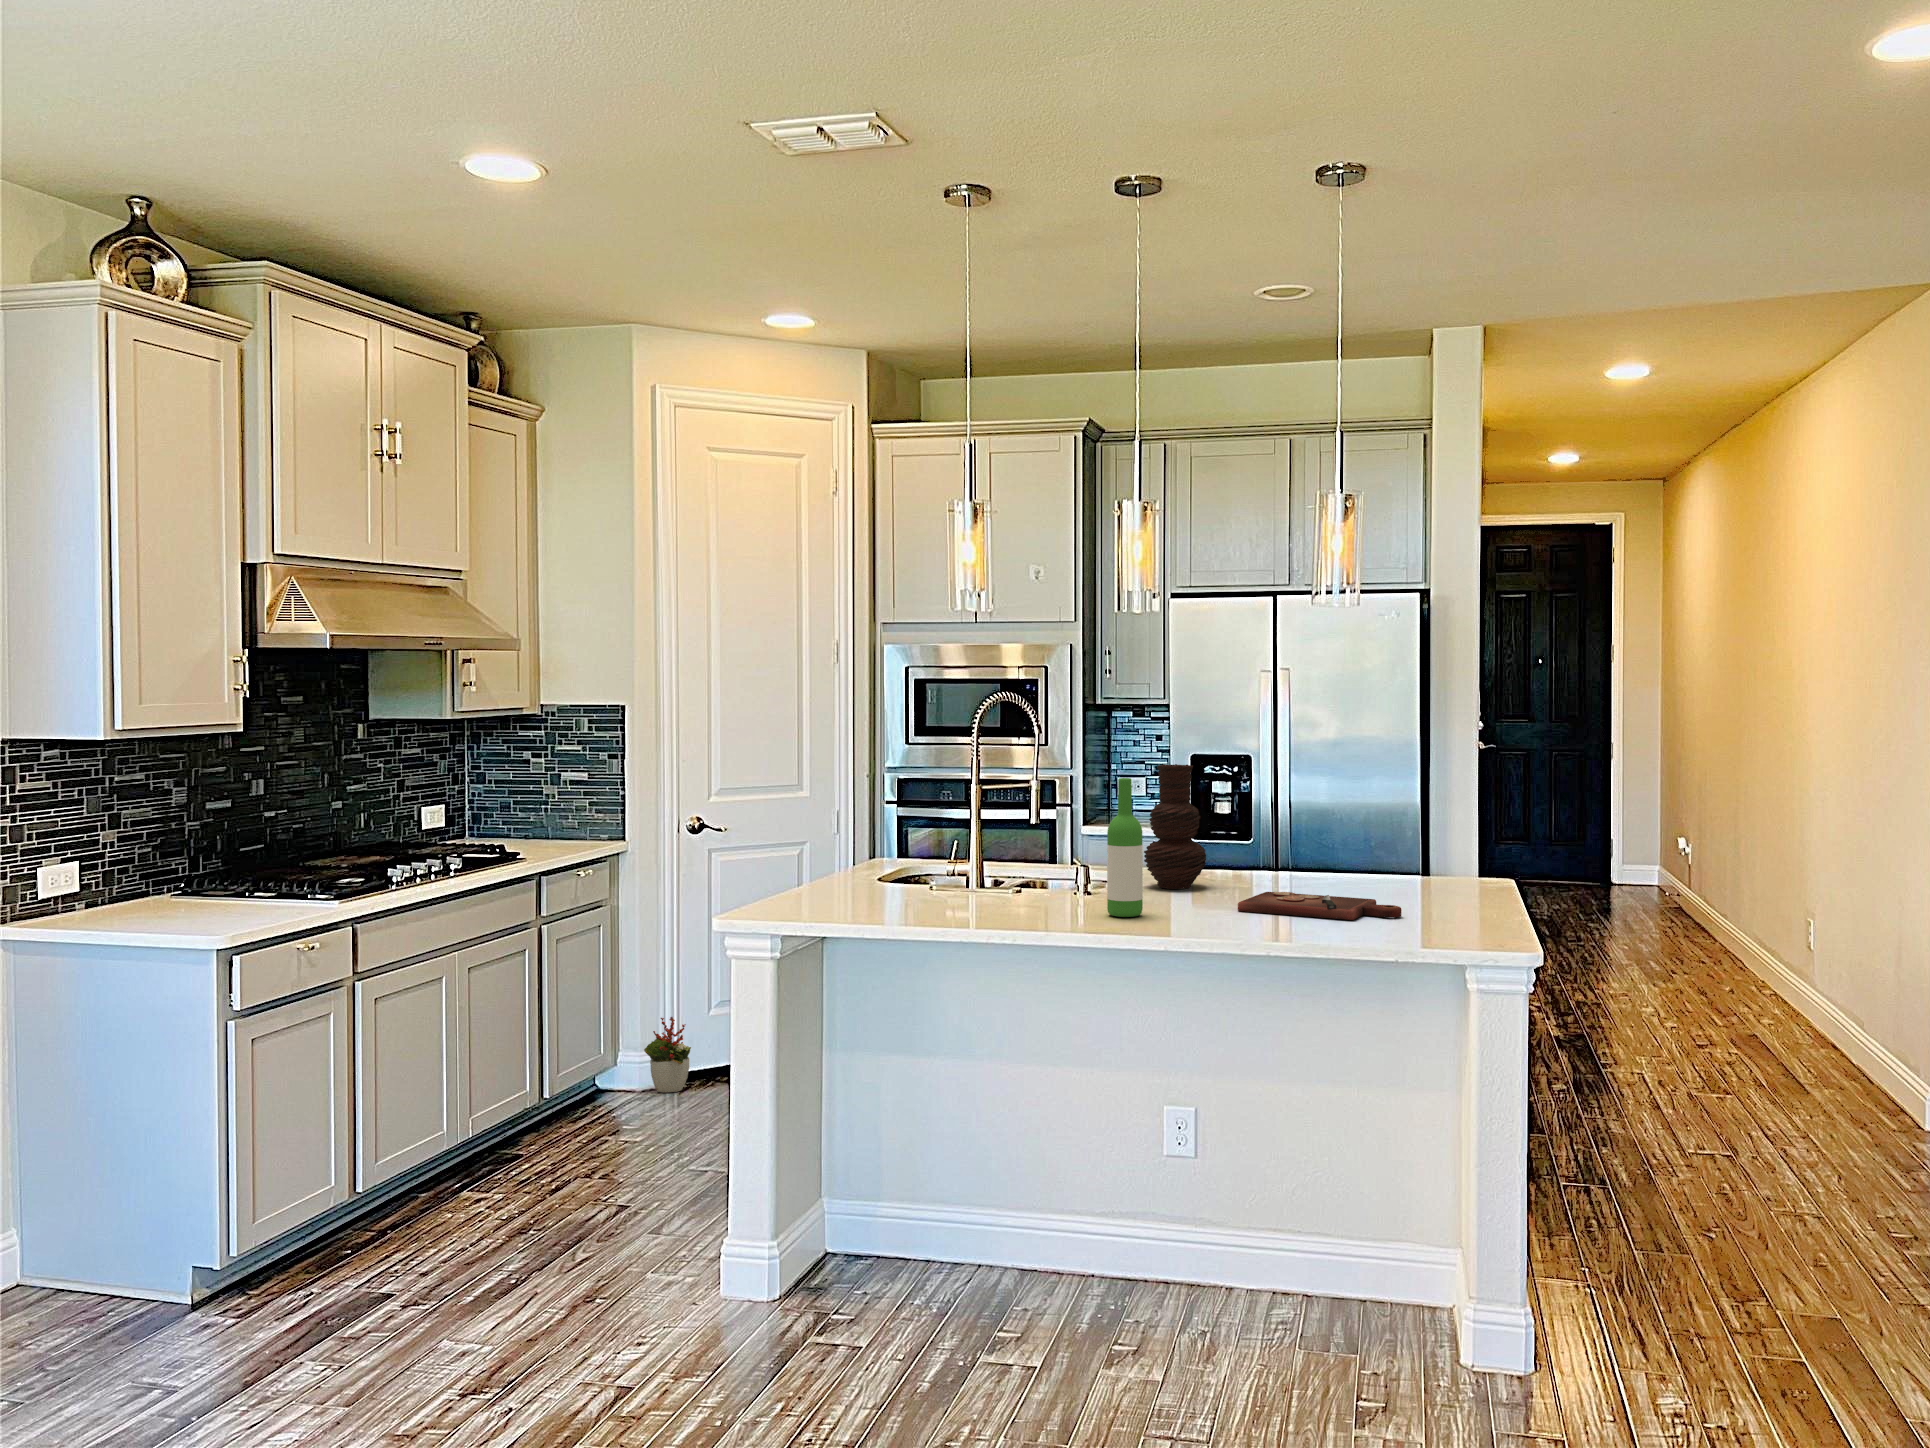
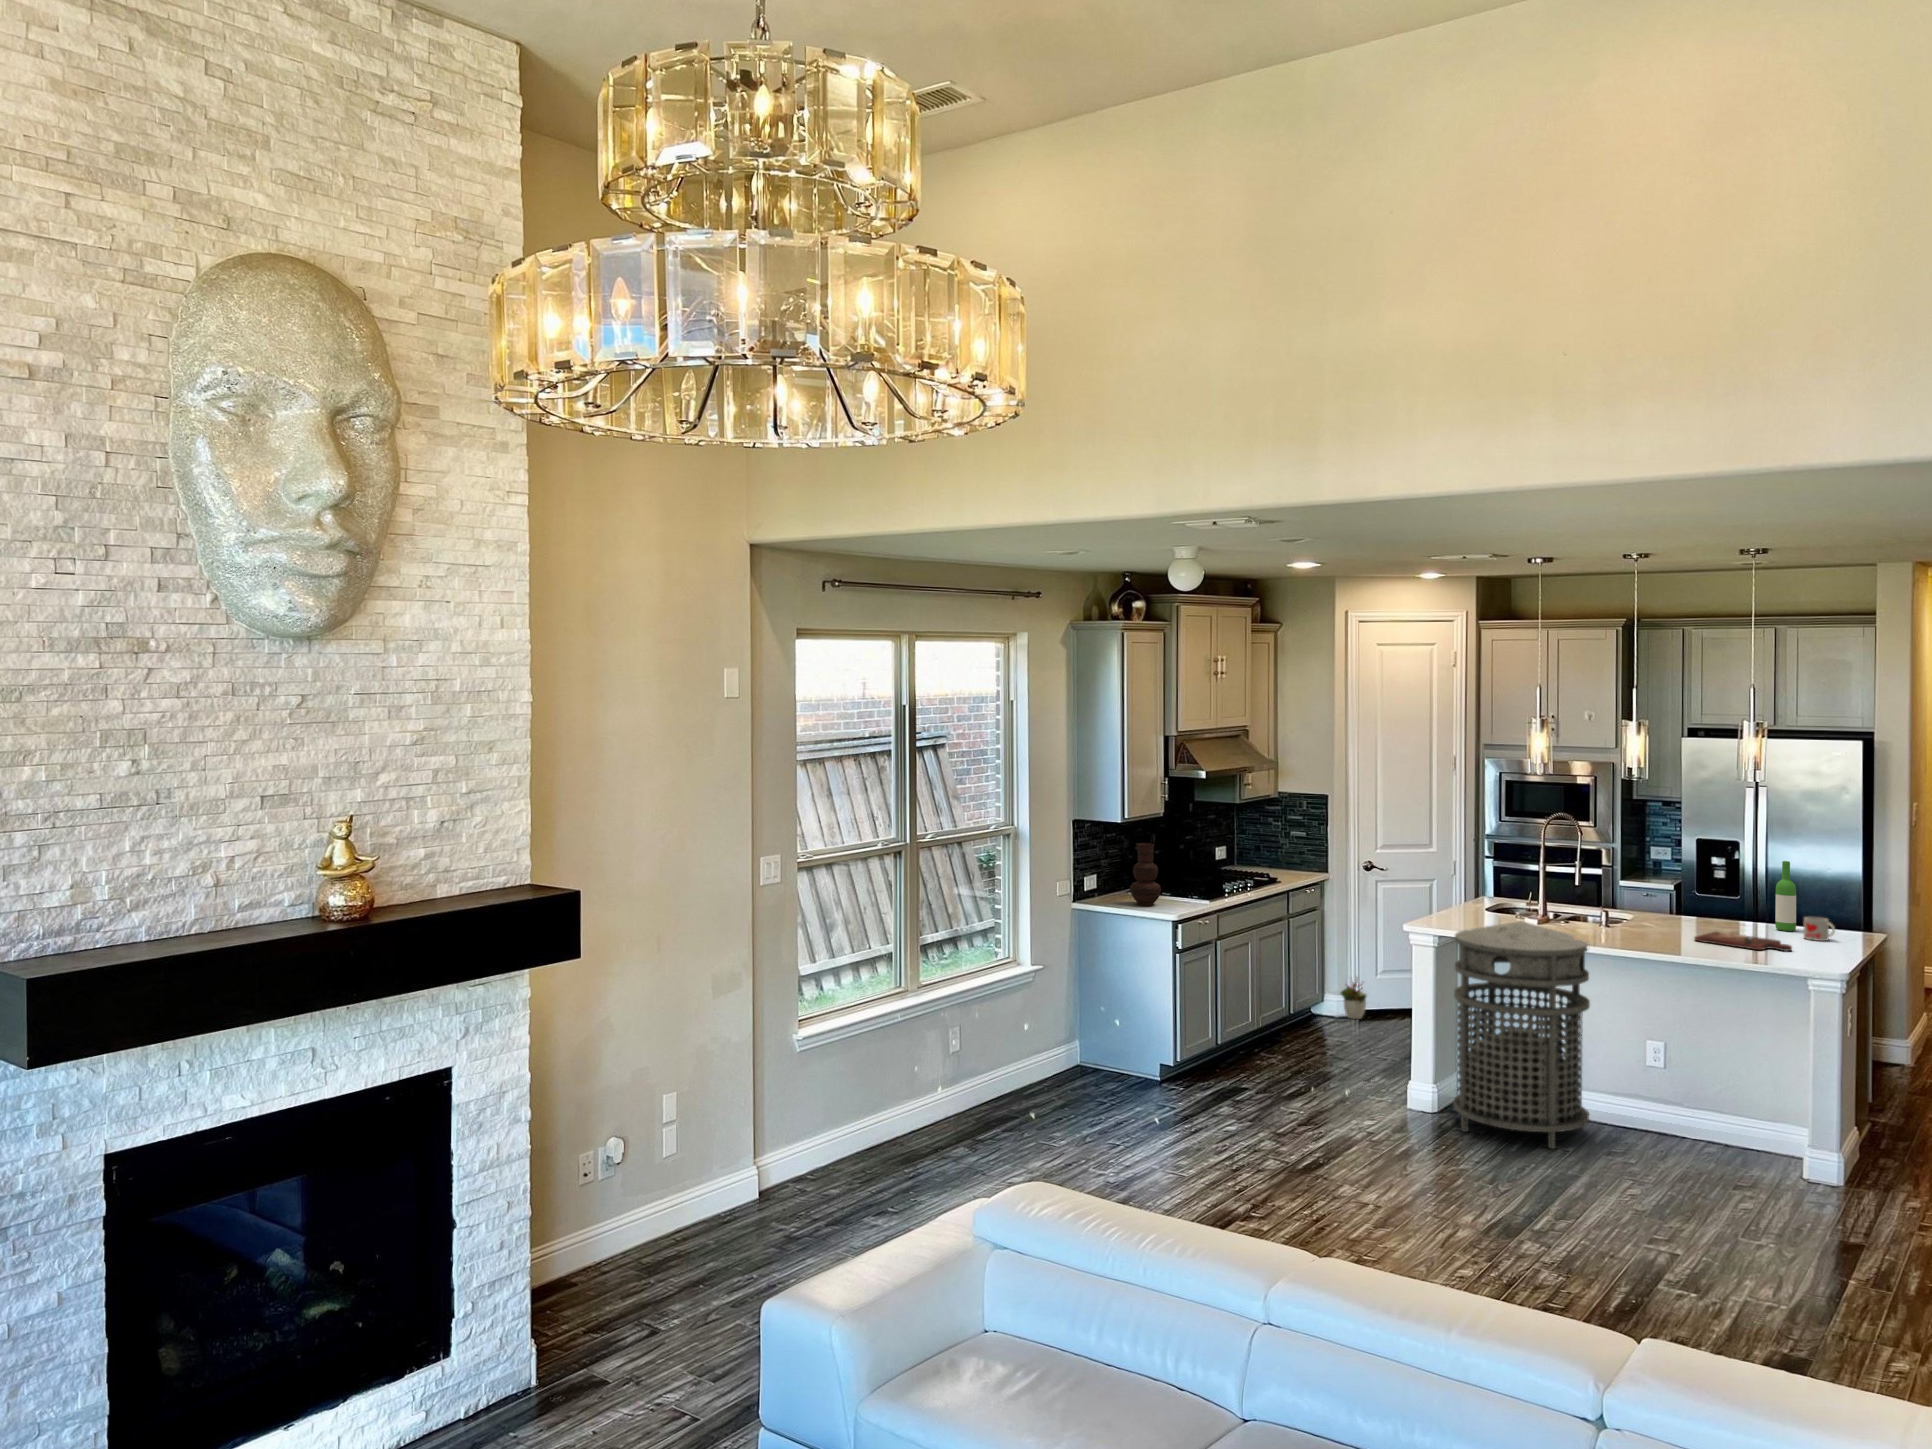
vase: present [1144,764,1206,889] -> present [1130,843,1161,906]
wine bottle: present [1107,778,1143,917] -> present [1775,861,1796,931]
mug: none [1398,855,1448,896] -> present [1804,917,1835,941]
trash can: none [808,896,1062,1364] -> present [1453,921,1590,1149]

